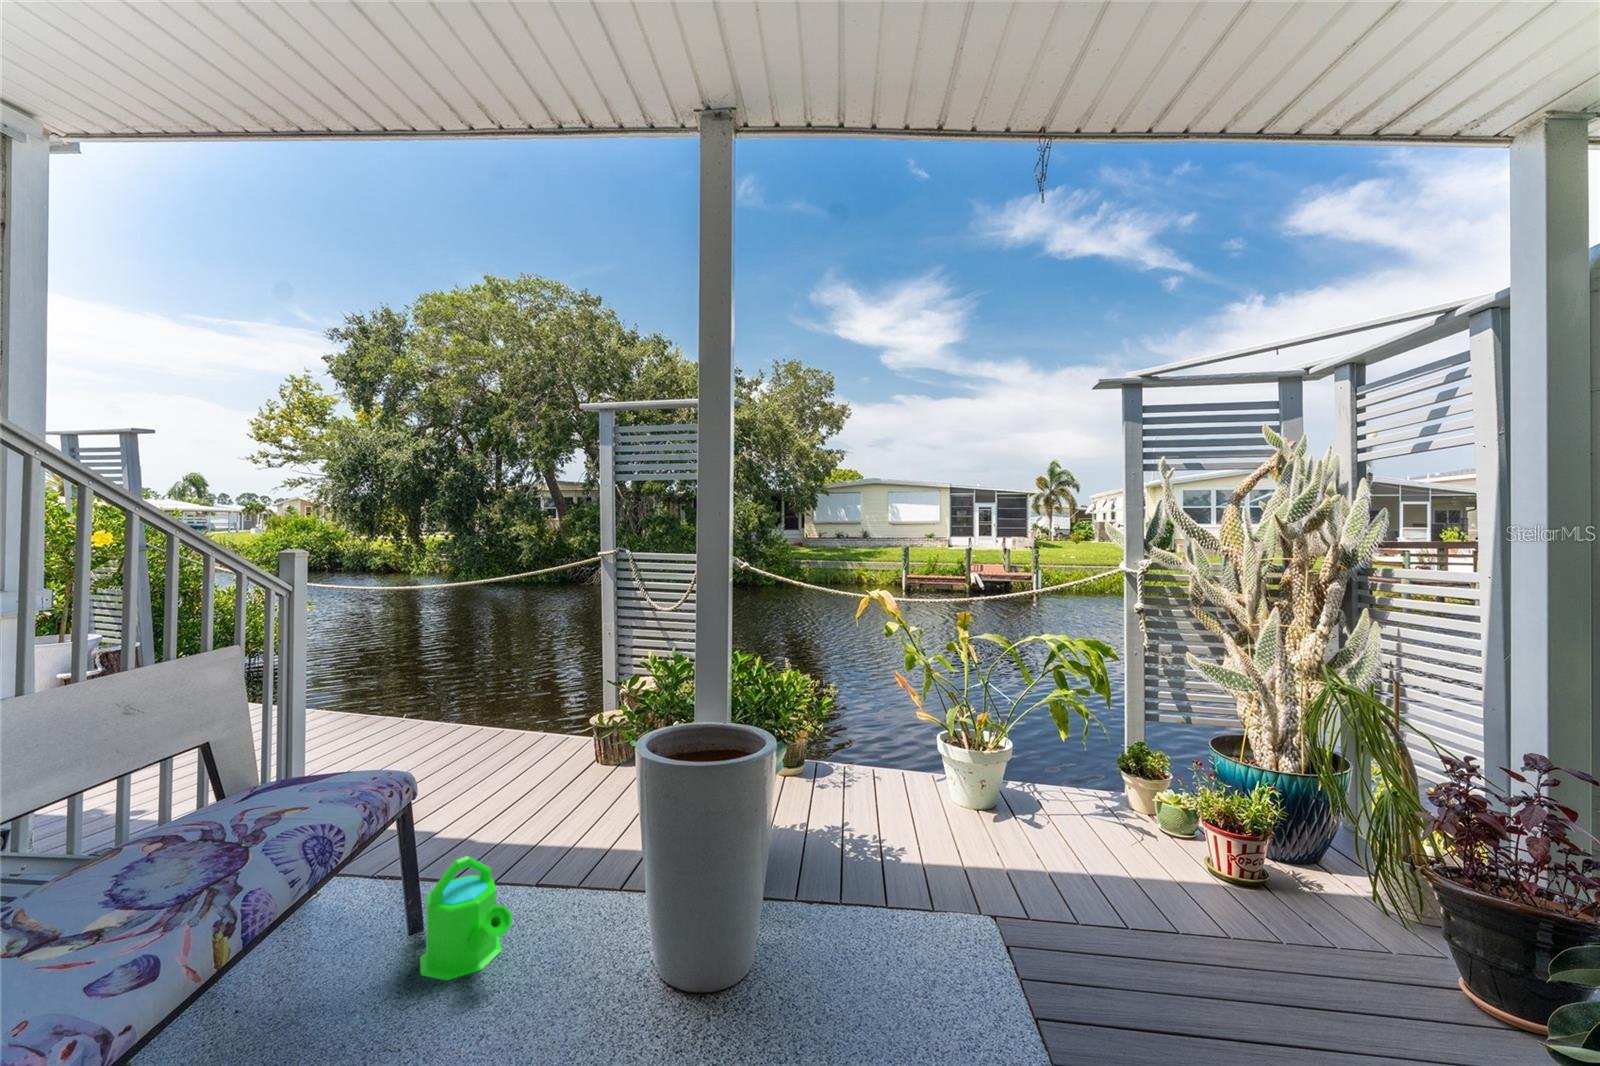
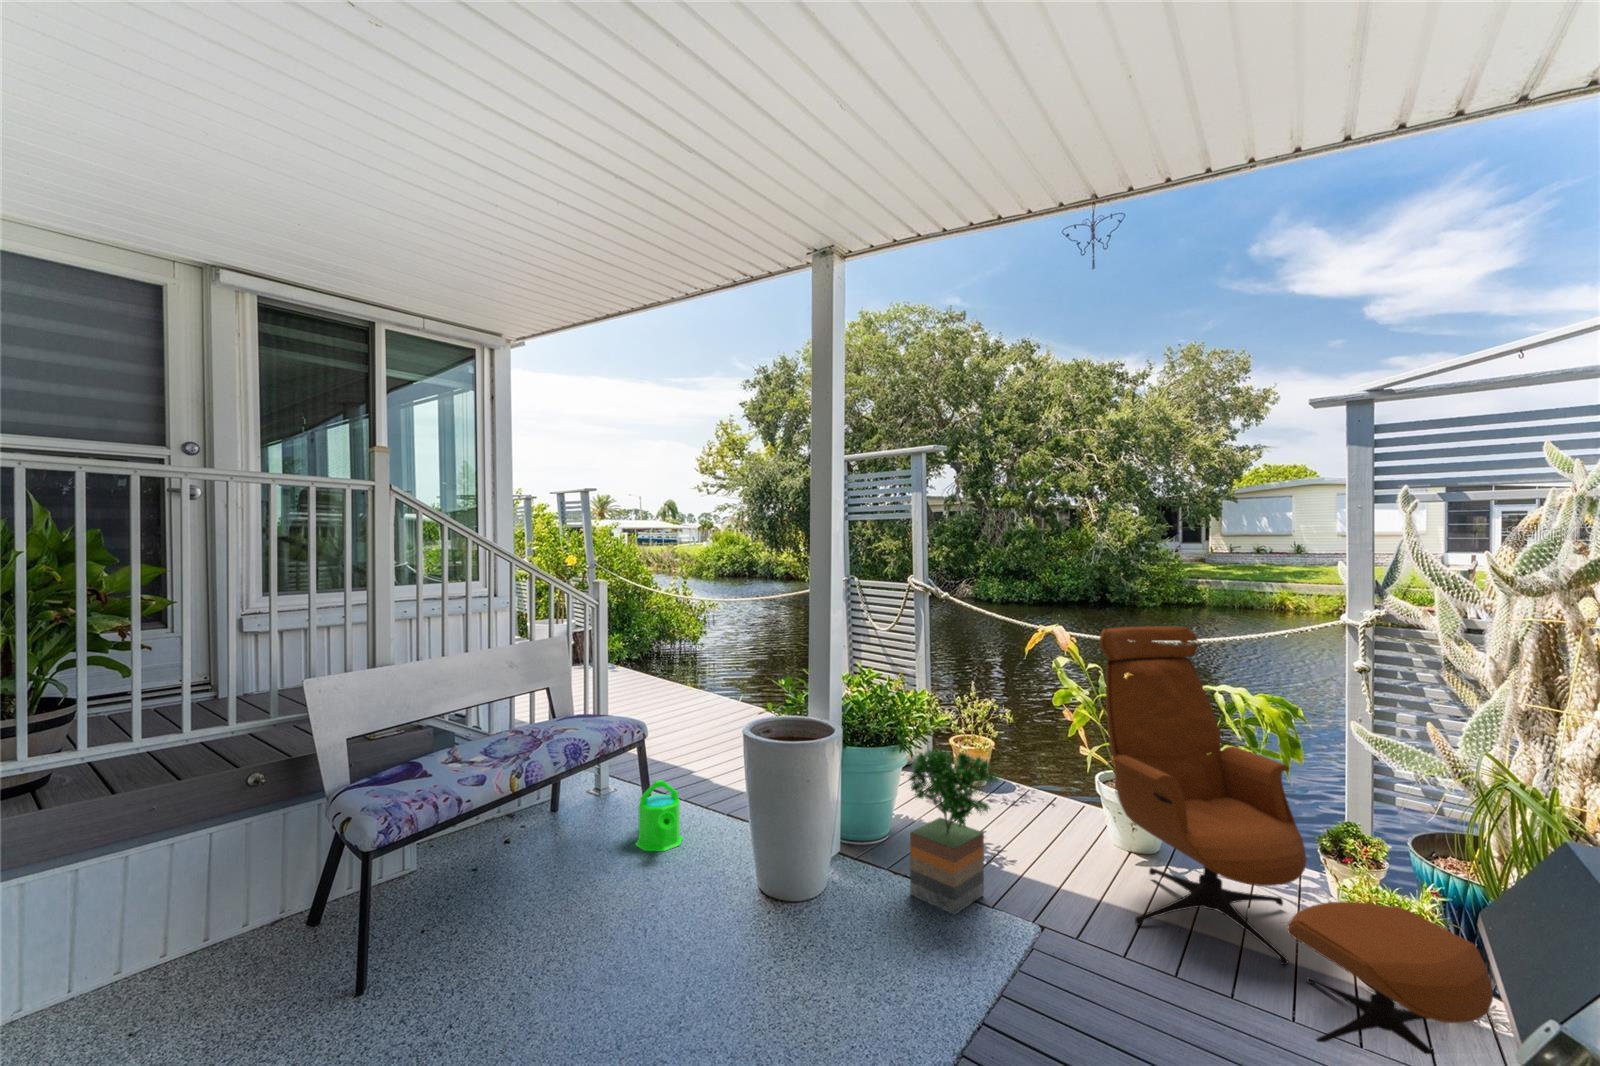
lounge chair: none [990,581,1394,953] -> present [1099,626,1493,1054]
potted tree: none [841,732,958,929] -> present [909,749,1000,914]

